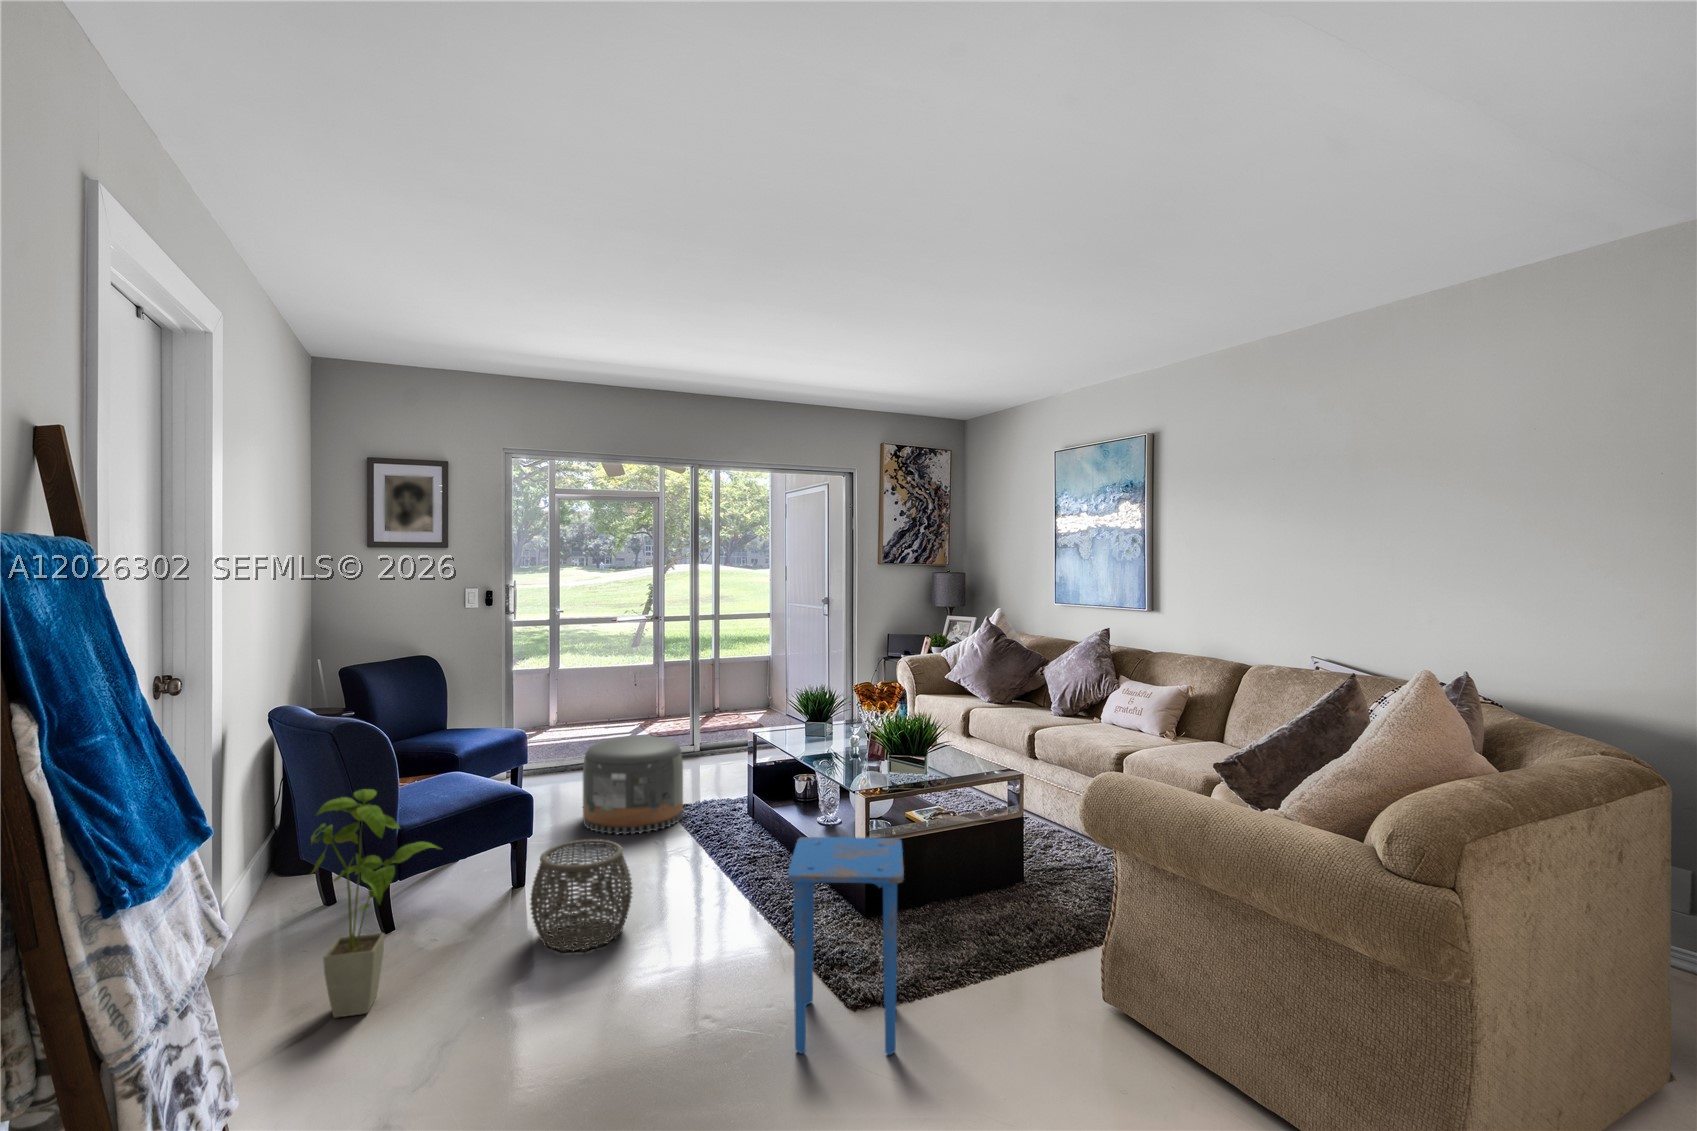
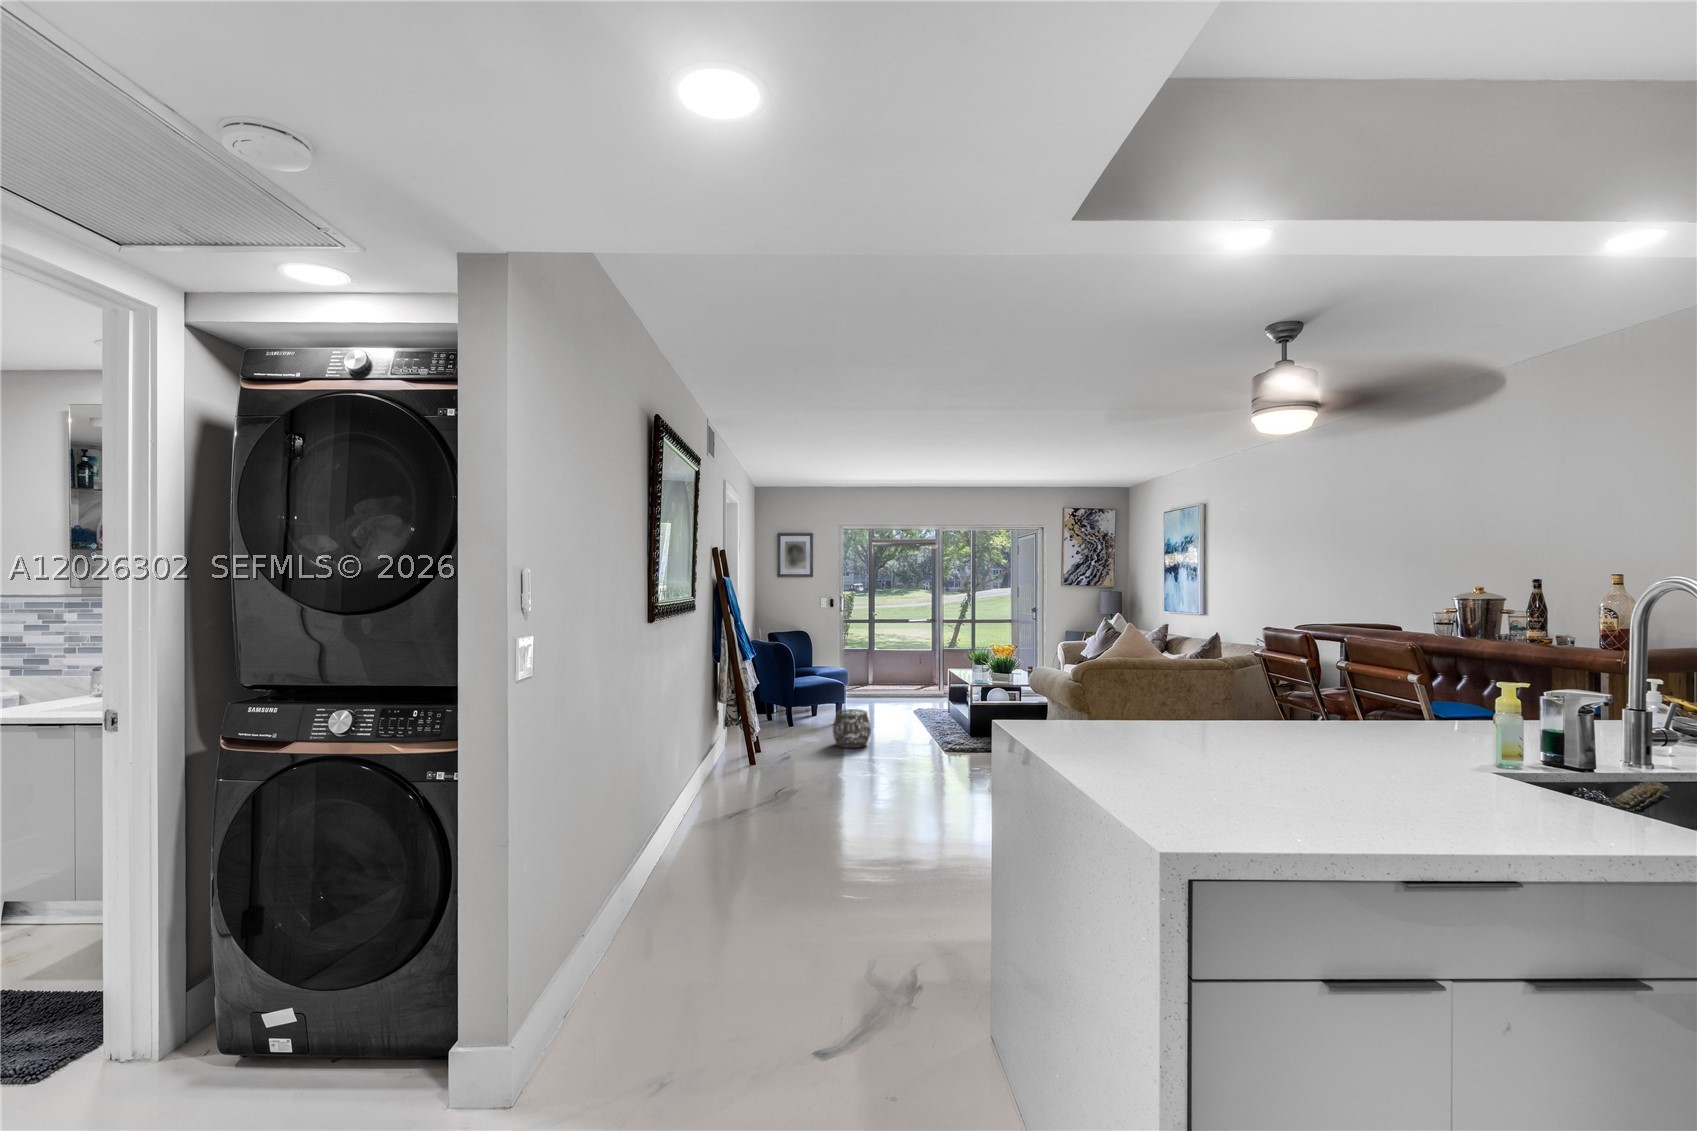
pouf: present [583,736,683,834] -> none [867,676,915,721]
house plant: present [311,789,439,1018] -> none [760,676,801,753]
side table: present [788,837,904,1055] -> none [905,706,955,780]

